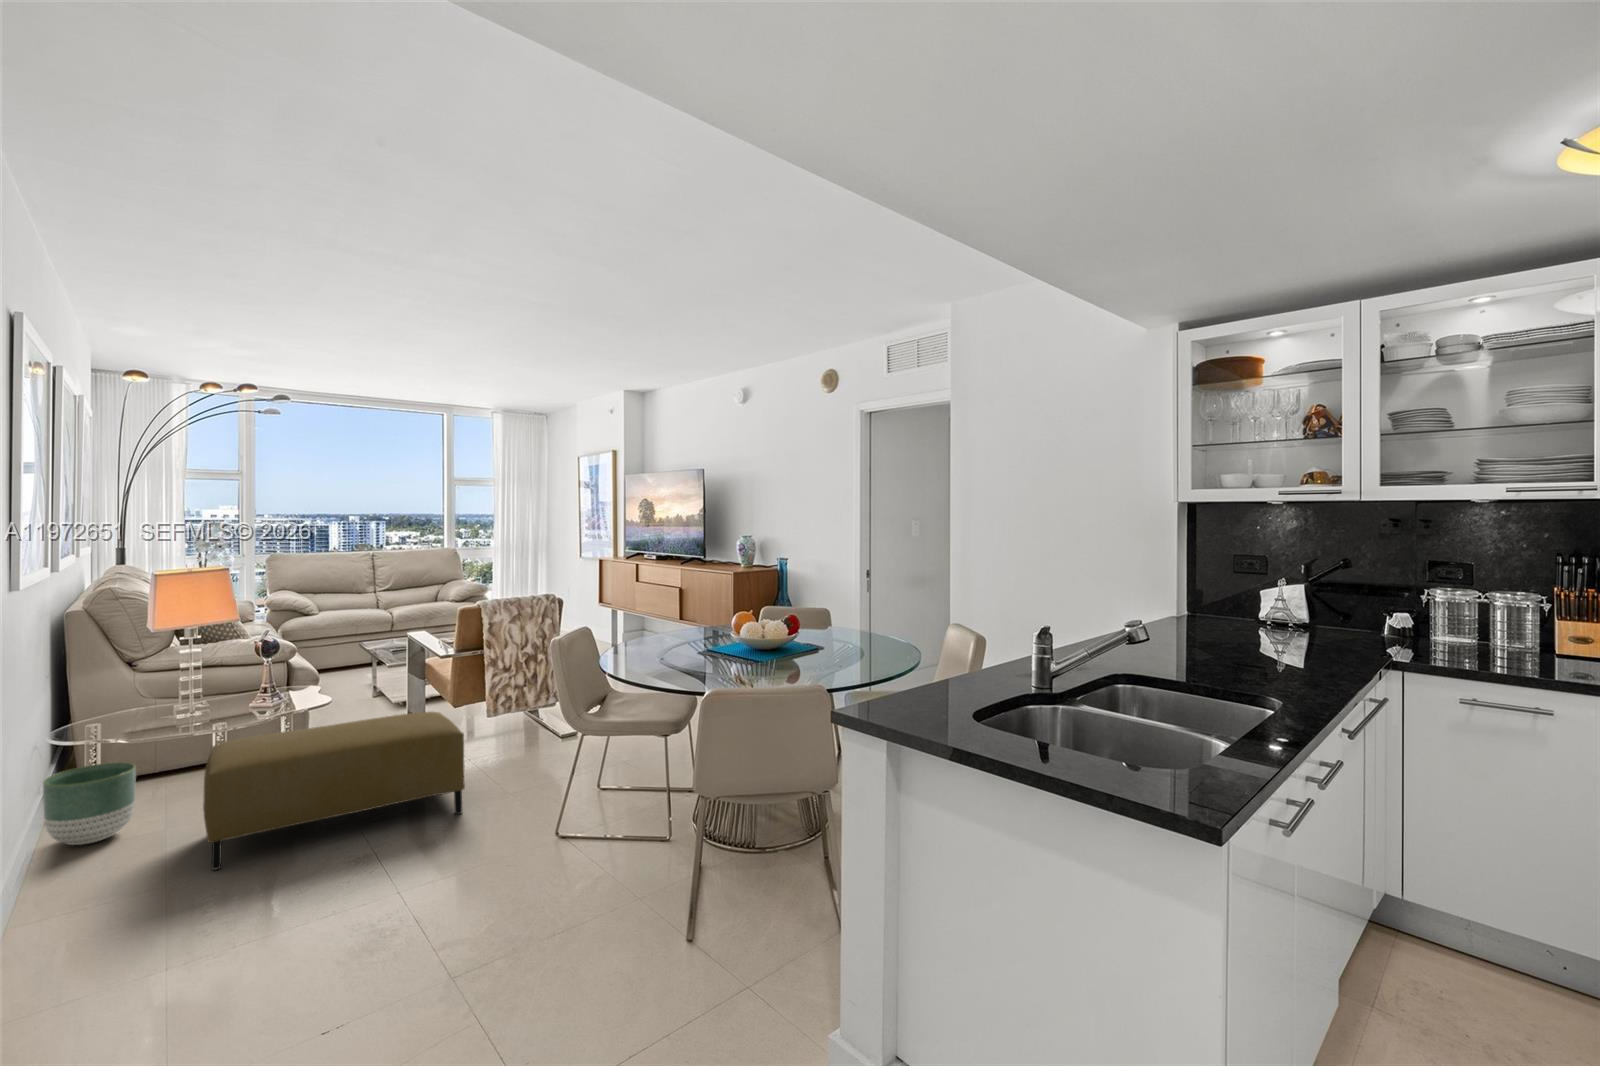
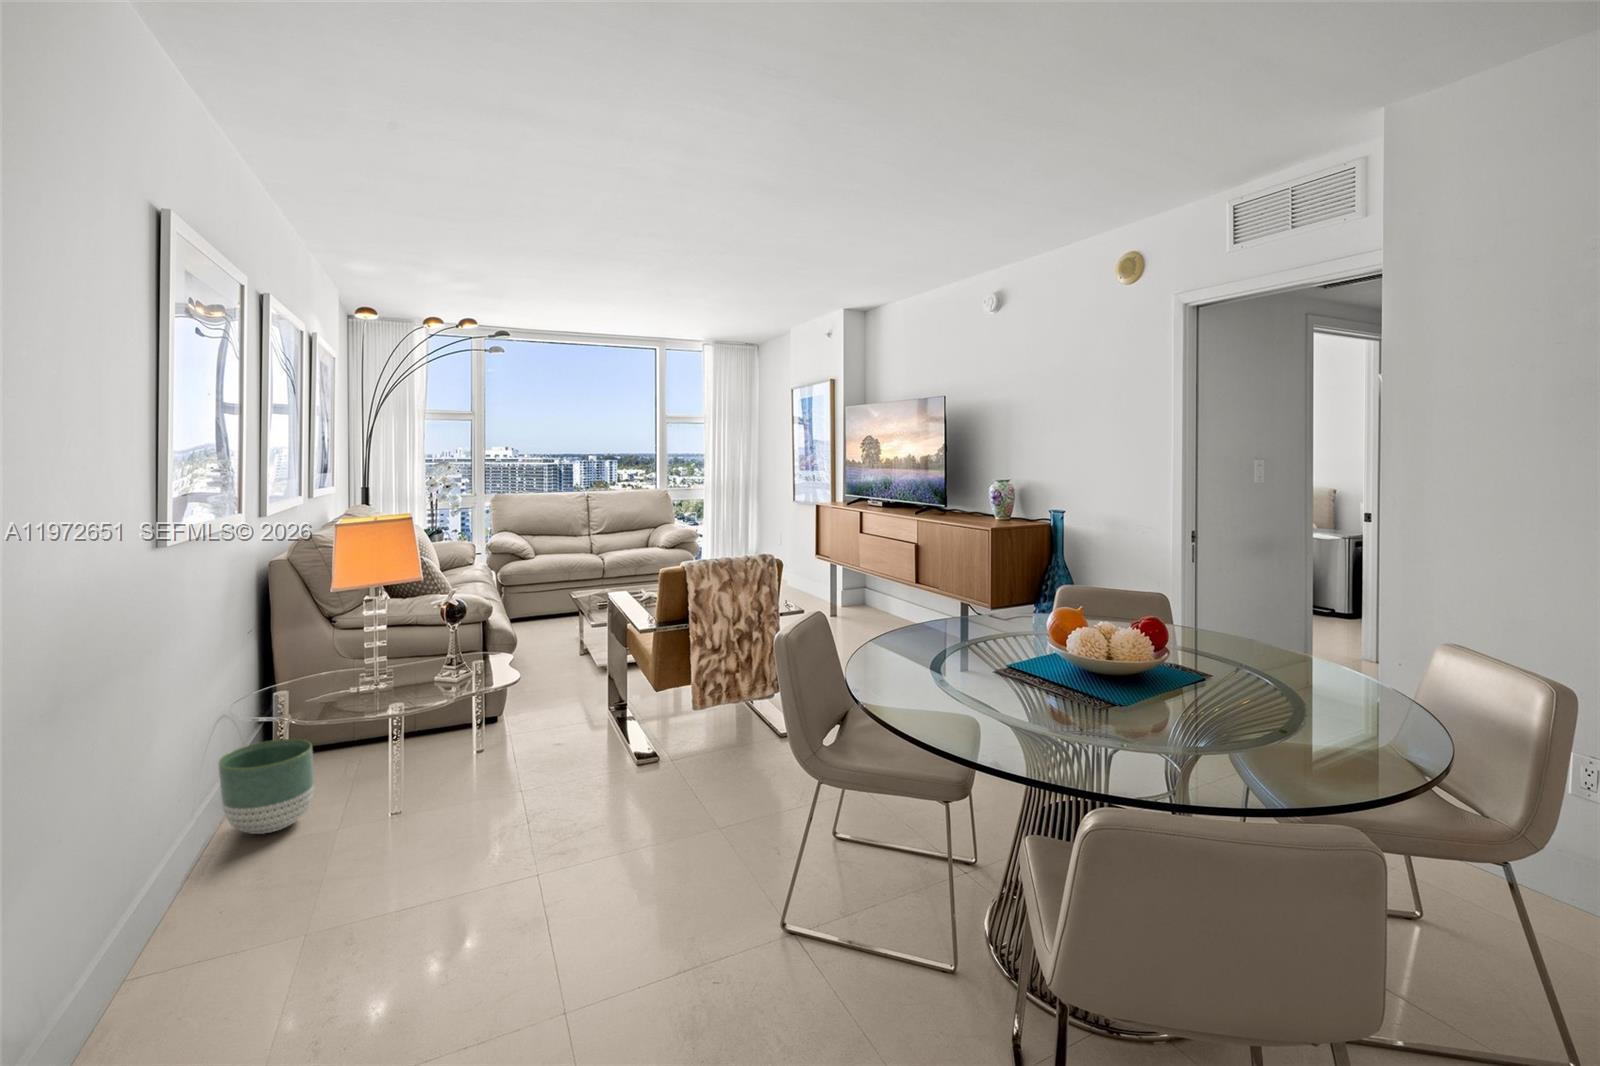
ottoman: present [203,712,465,870] -> none [359,703,664,900]

